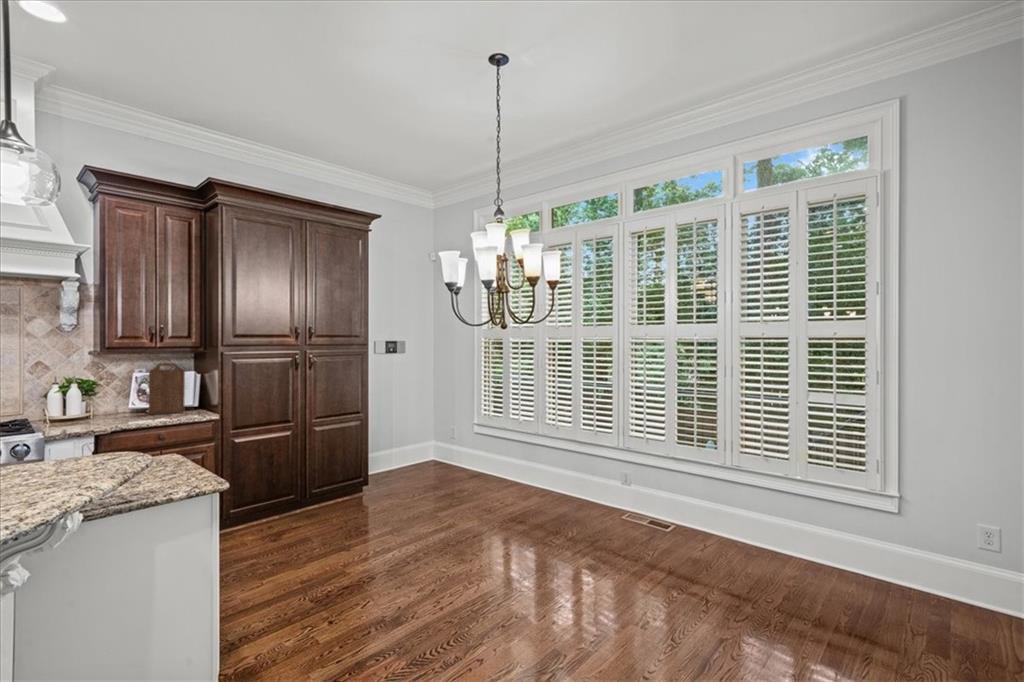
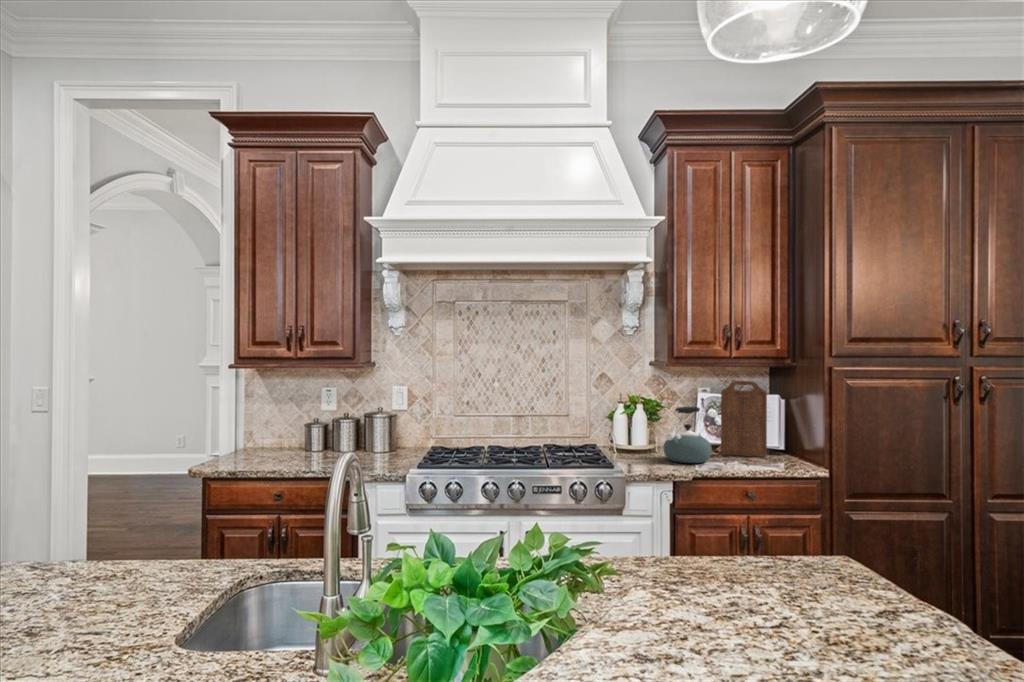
kettle: none [92,383,135,423] -> present [664,407,712,463]

